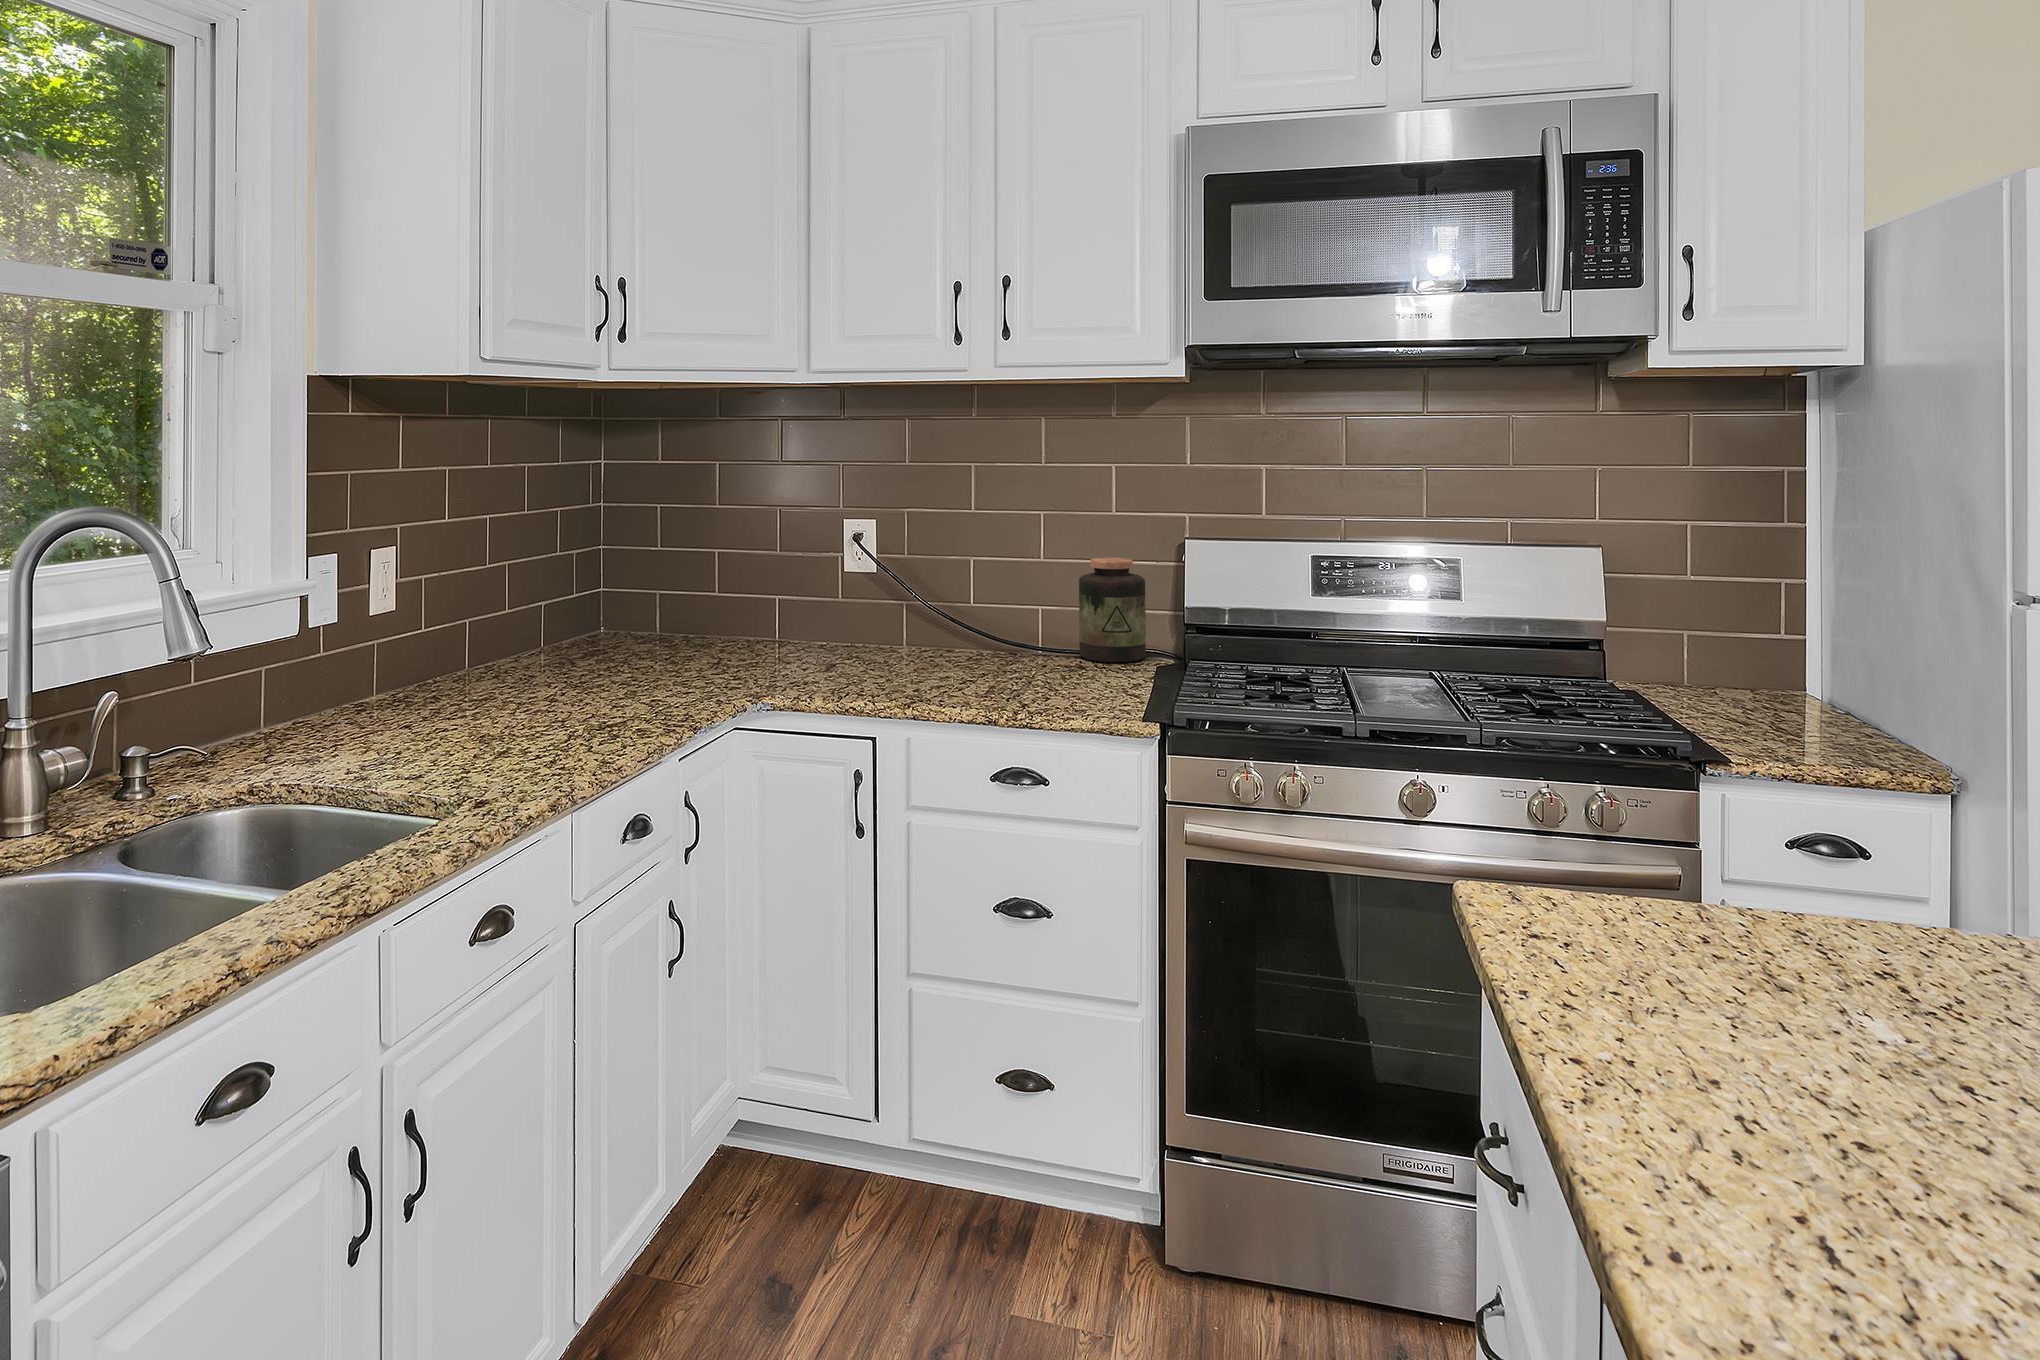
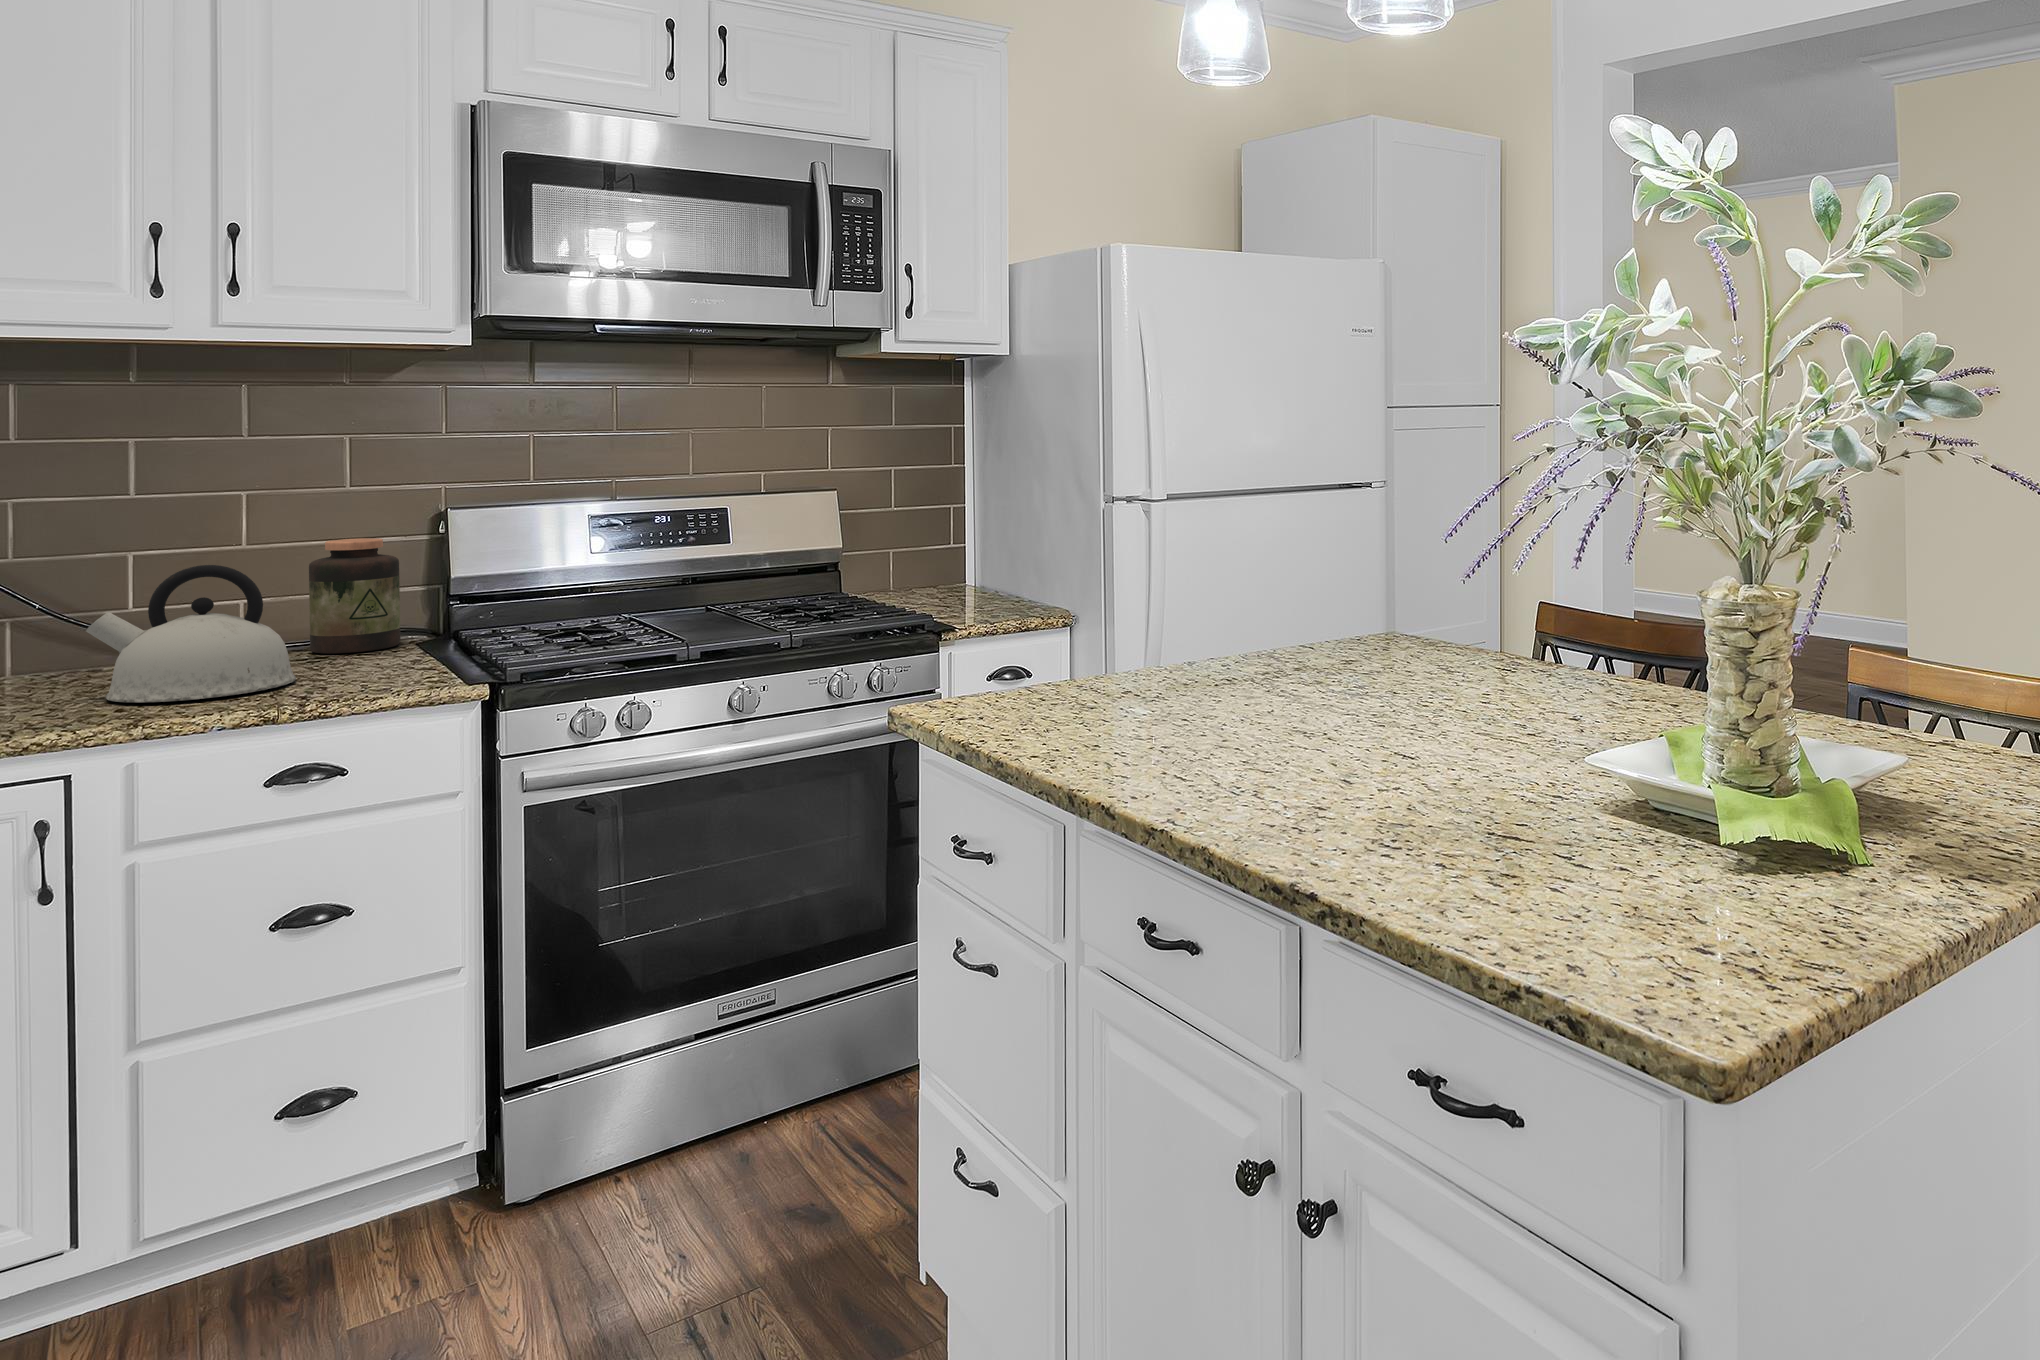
kettle: none [909,577,1039,693] -> present [86,565,296,702]

